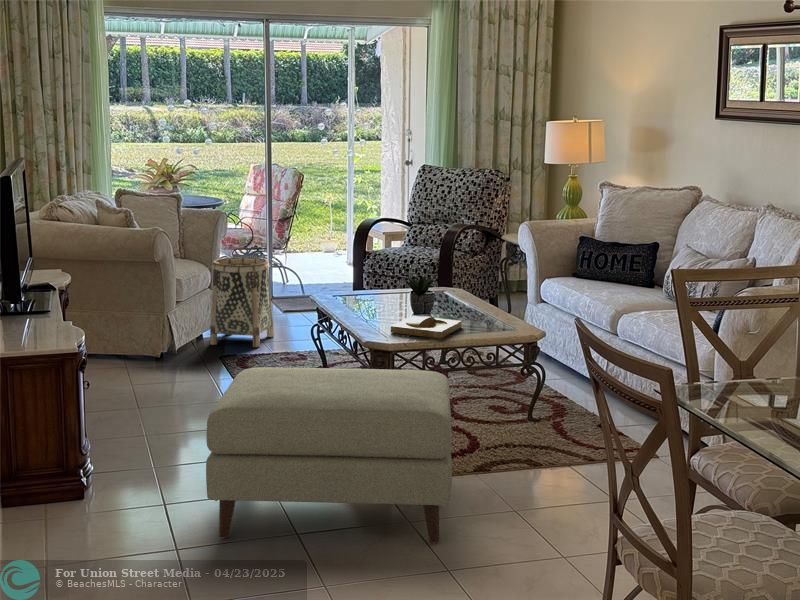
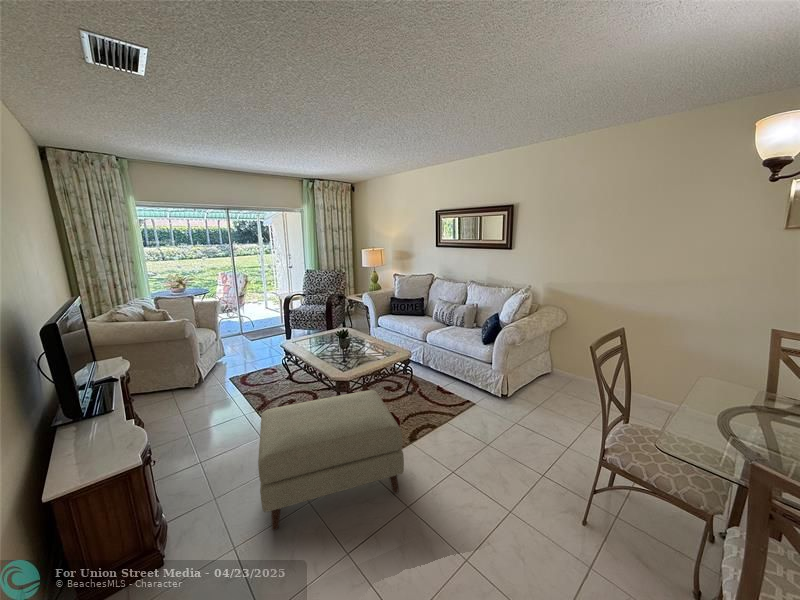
basket: present [210,257,274,347] -> none [216,322,251,369]
tray: present [391,316,462,338] -> none [329,350,360,363]

